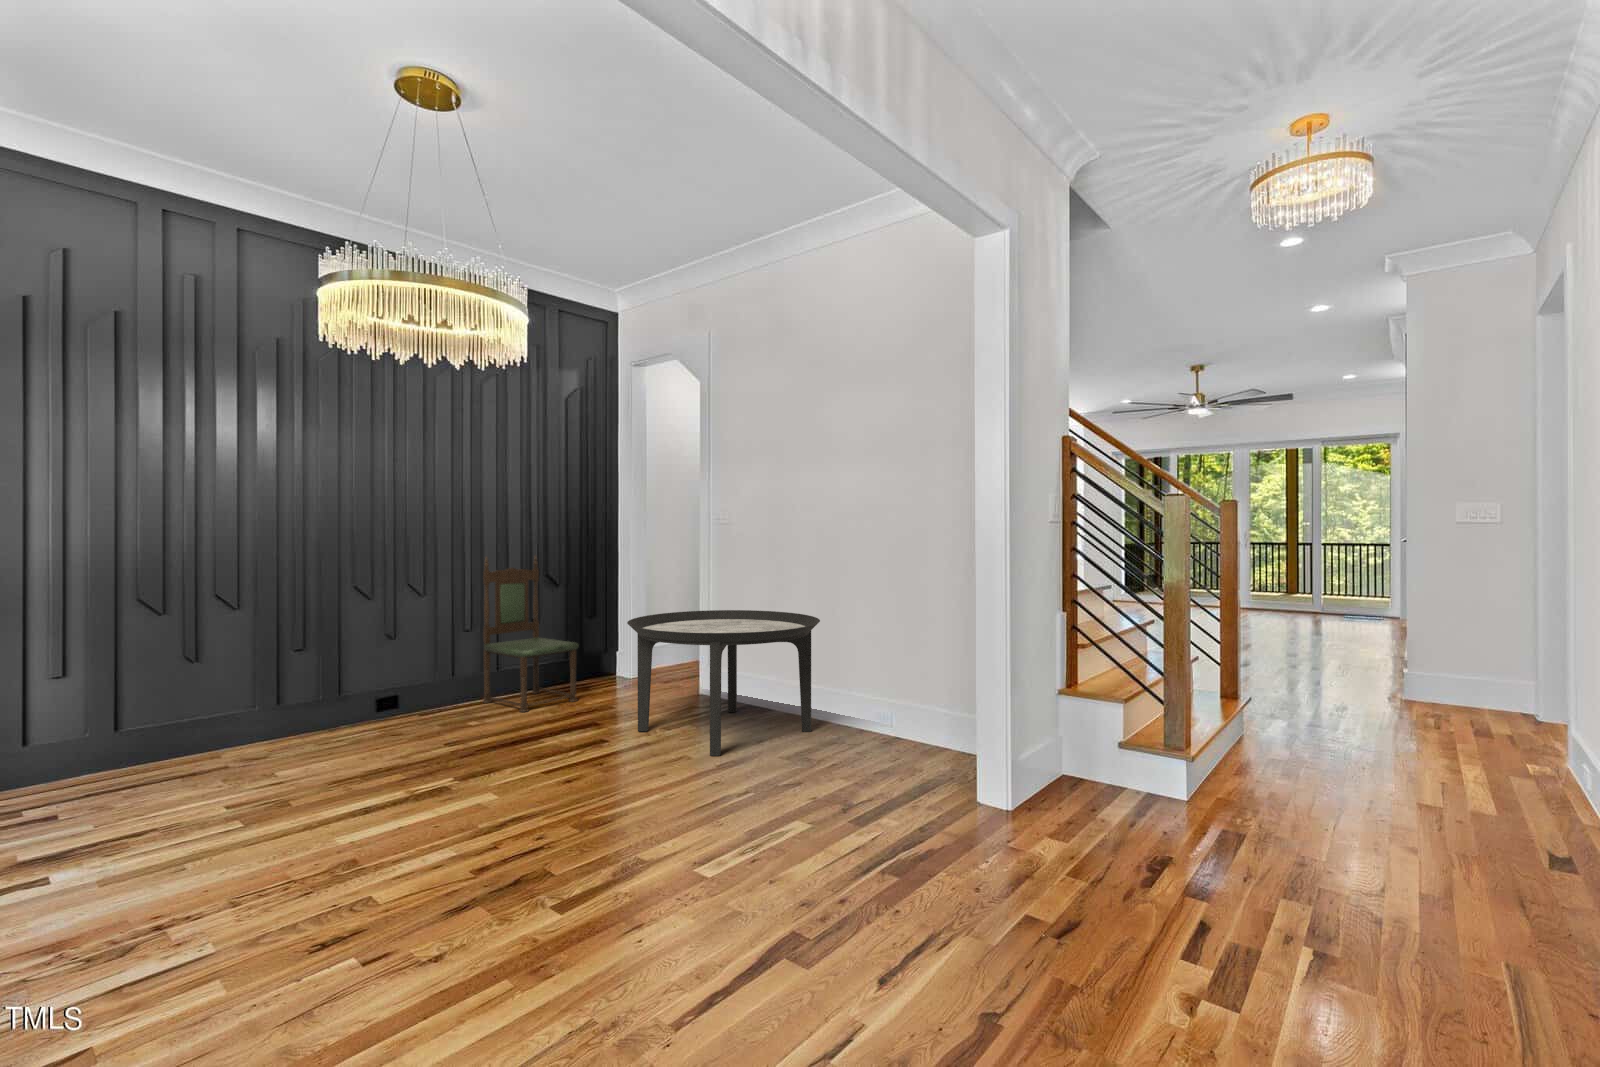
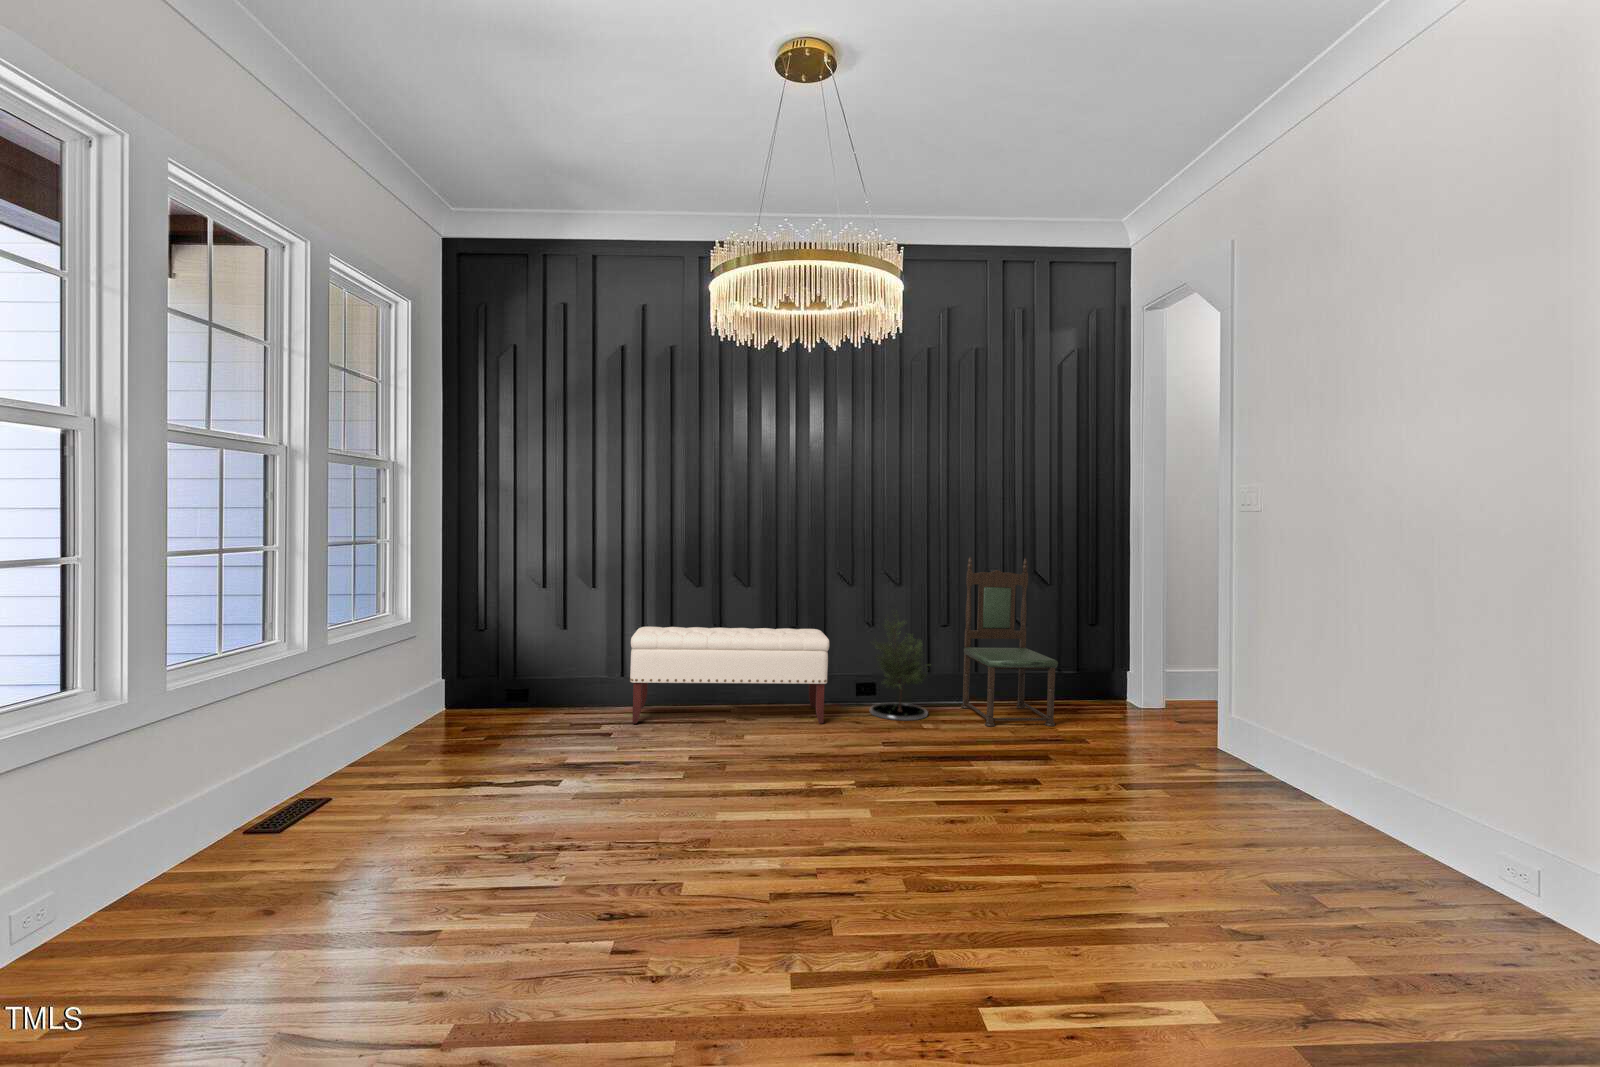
round table: present [627,610,820,756] -> none [1071,640,1375,854]
potted tree: none [391,613,459,727] -> present [870,615,928,720]
bench: none [57,646,359,800] -> present [629,627,829,724]

